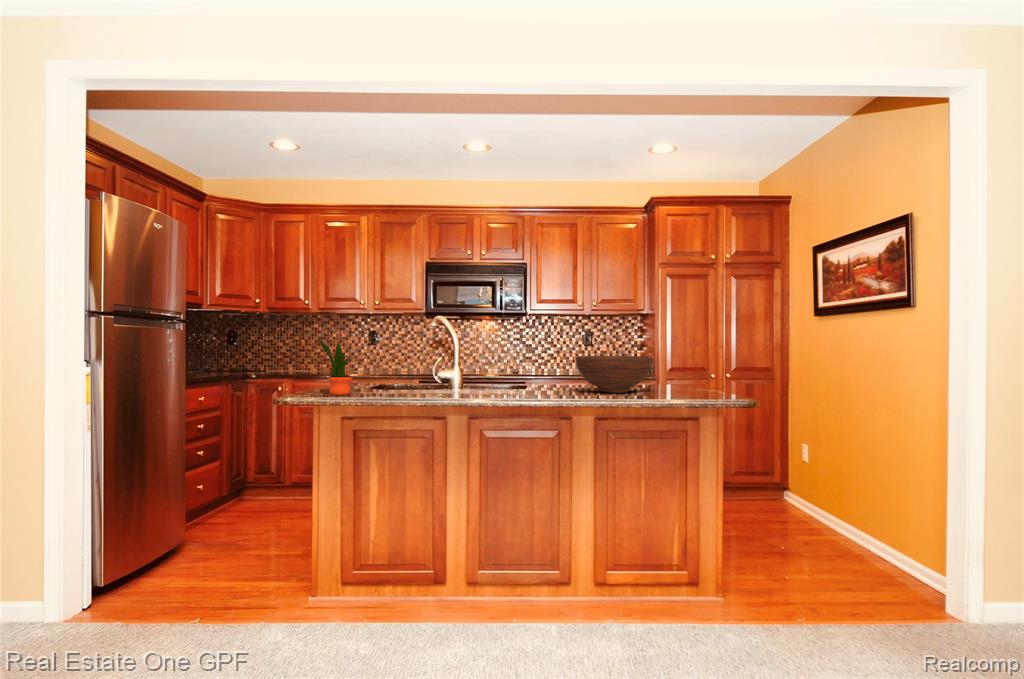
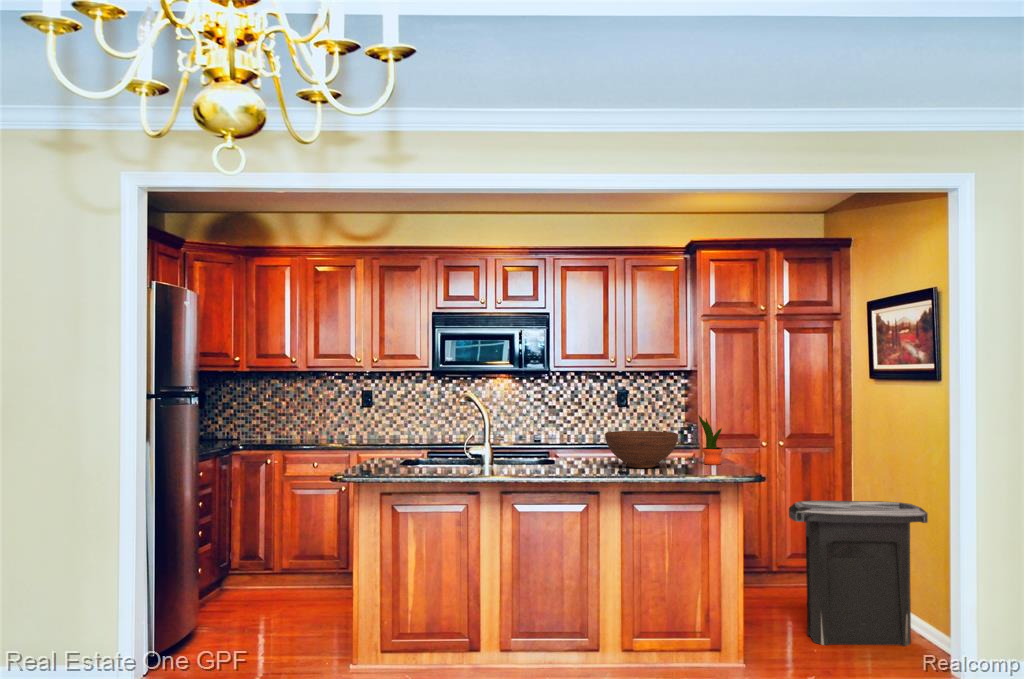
potted plant: present [319,338,353,395] -> present [699,416,723,465]
trash can: none [753,427,896,573] -> present [789,501,928,646]

